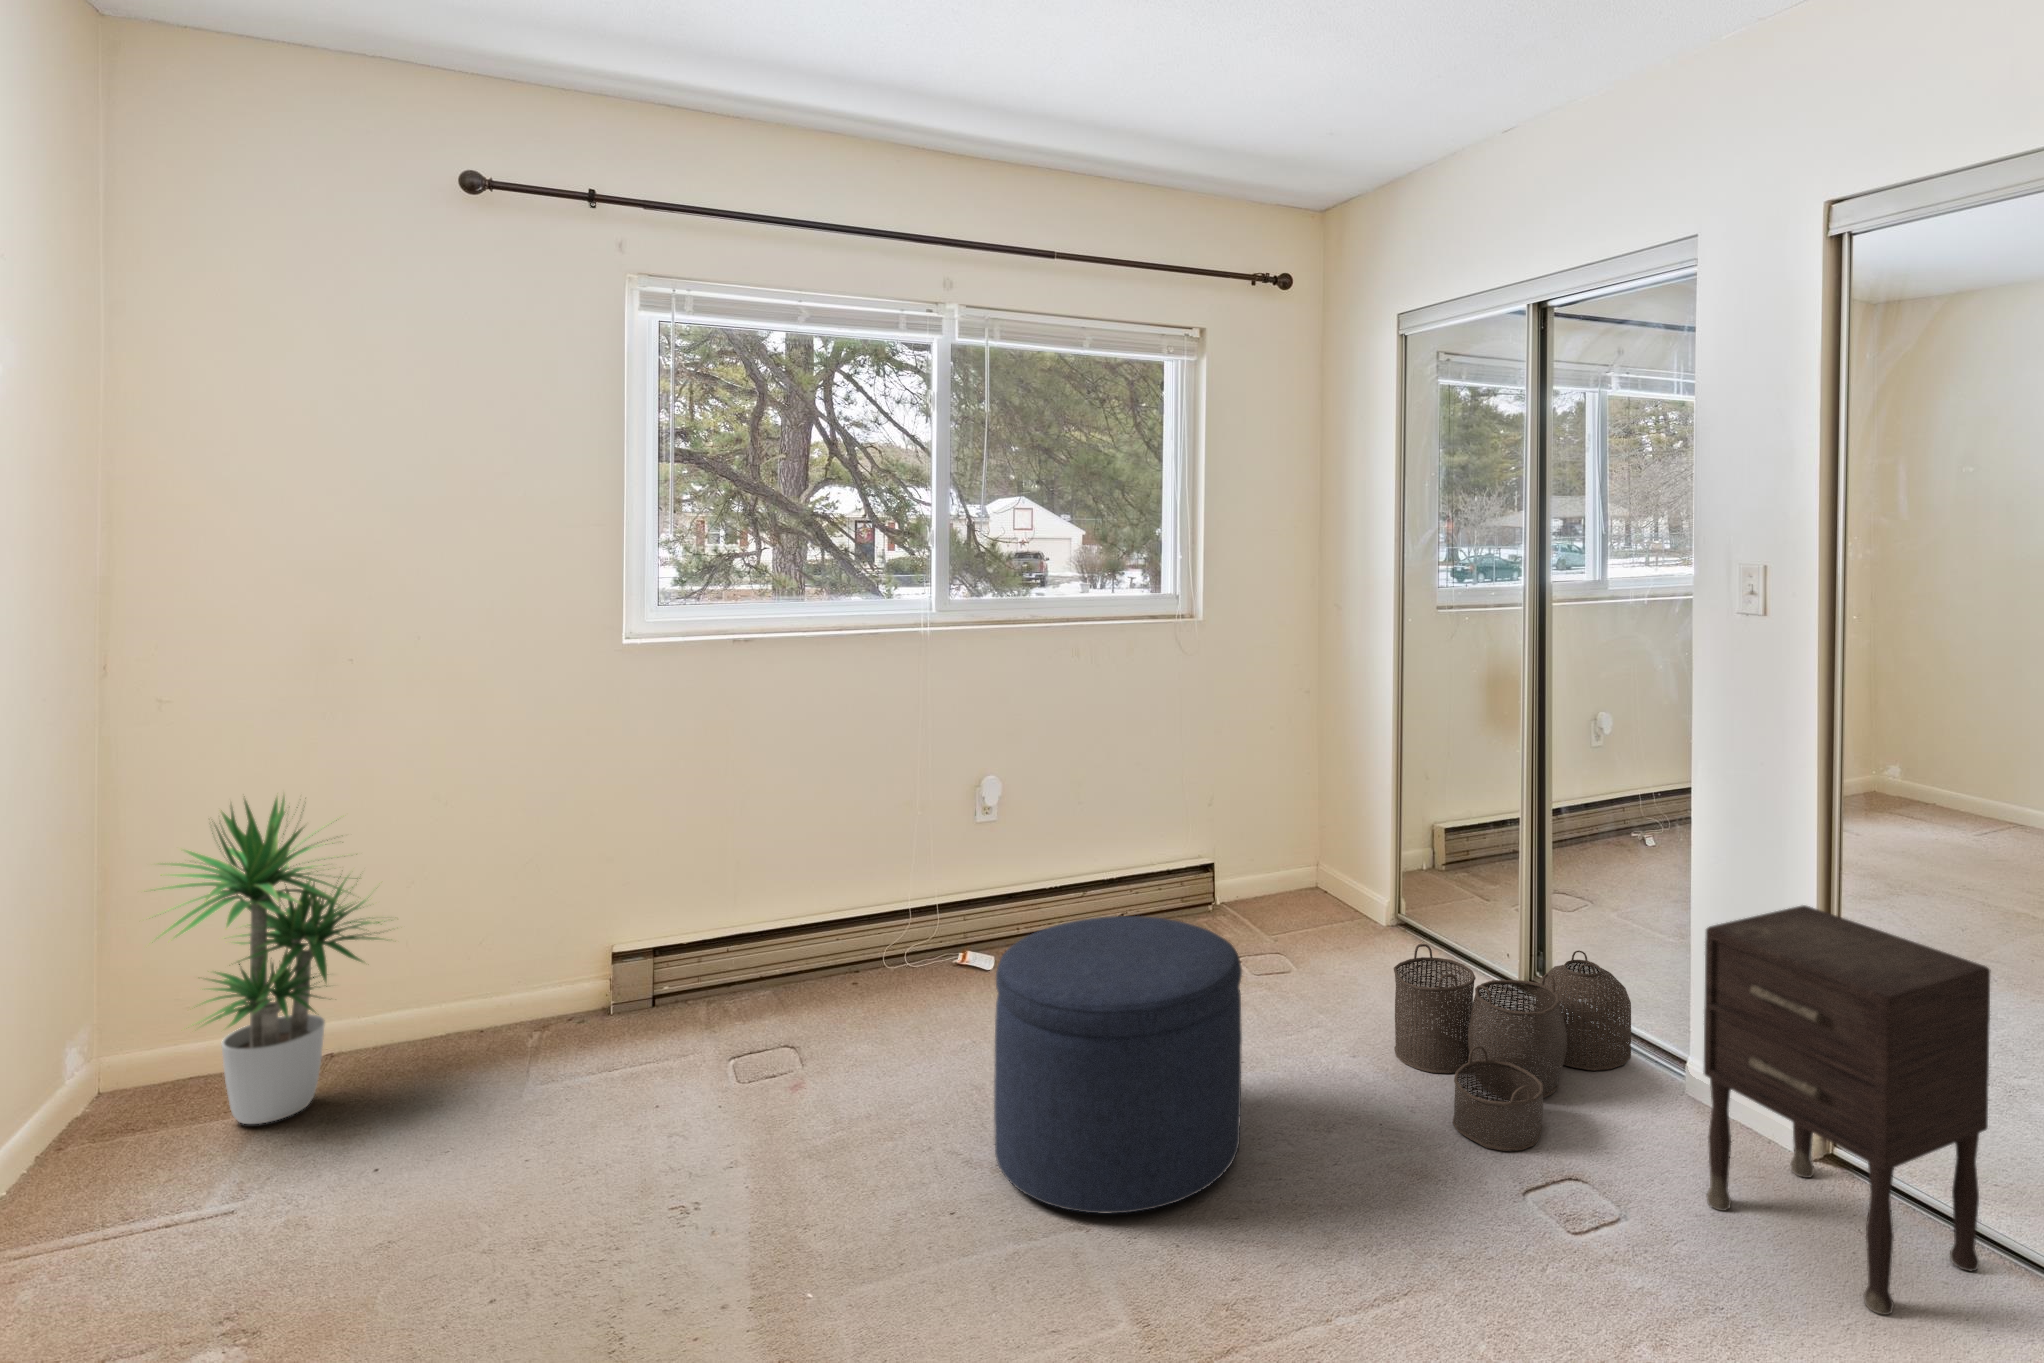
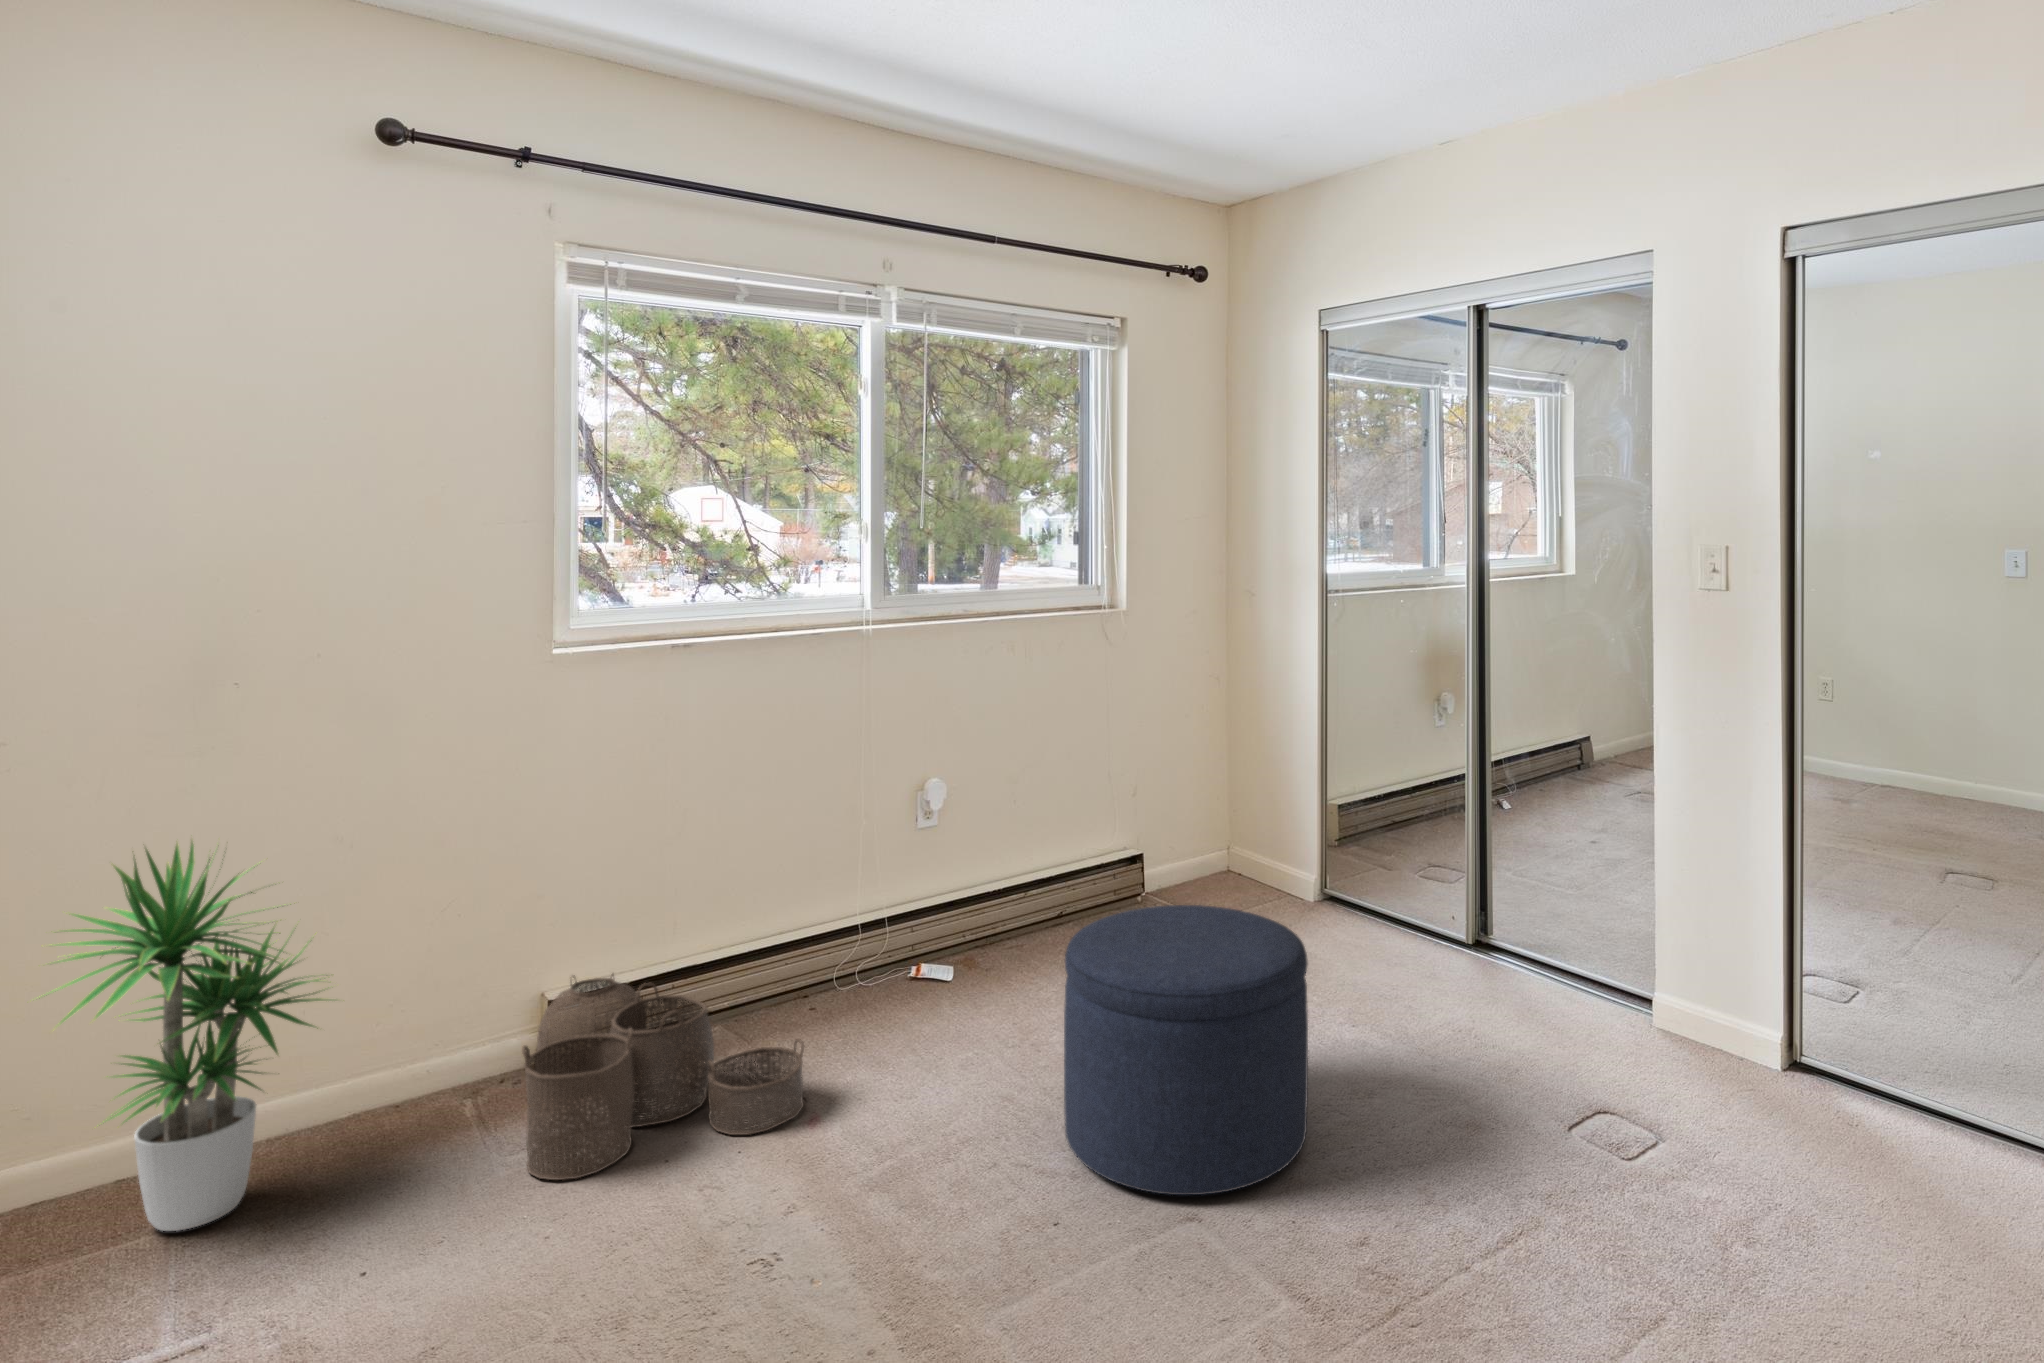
nightstand: present [1704,905,1990,1315] -> none [1716,846,1957,1186]
woven basket: present [1394,944,1631,1151] -> present [522,974,804,1180]

